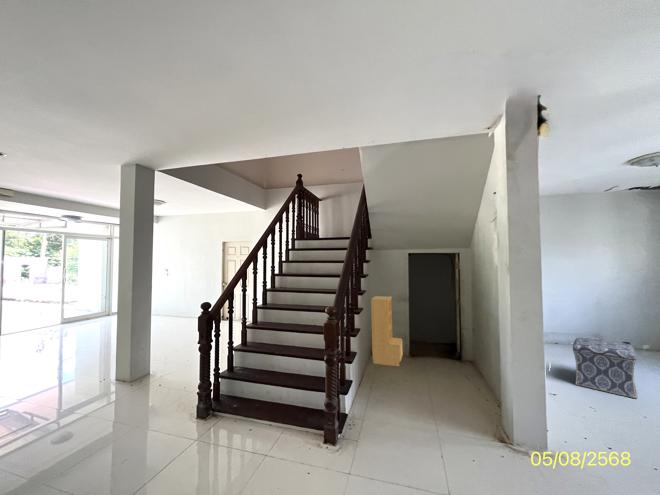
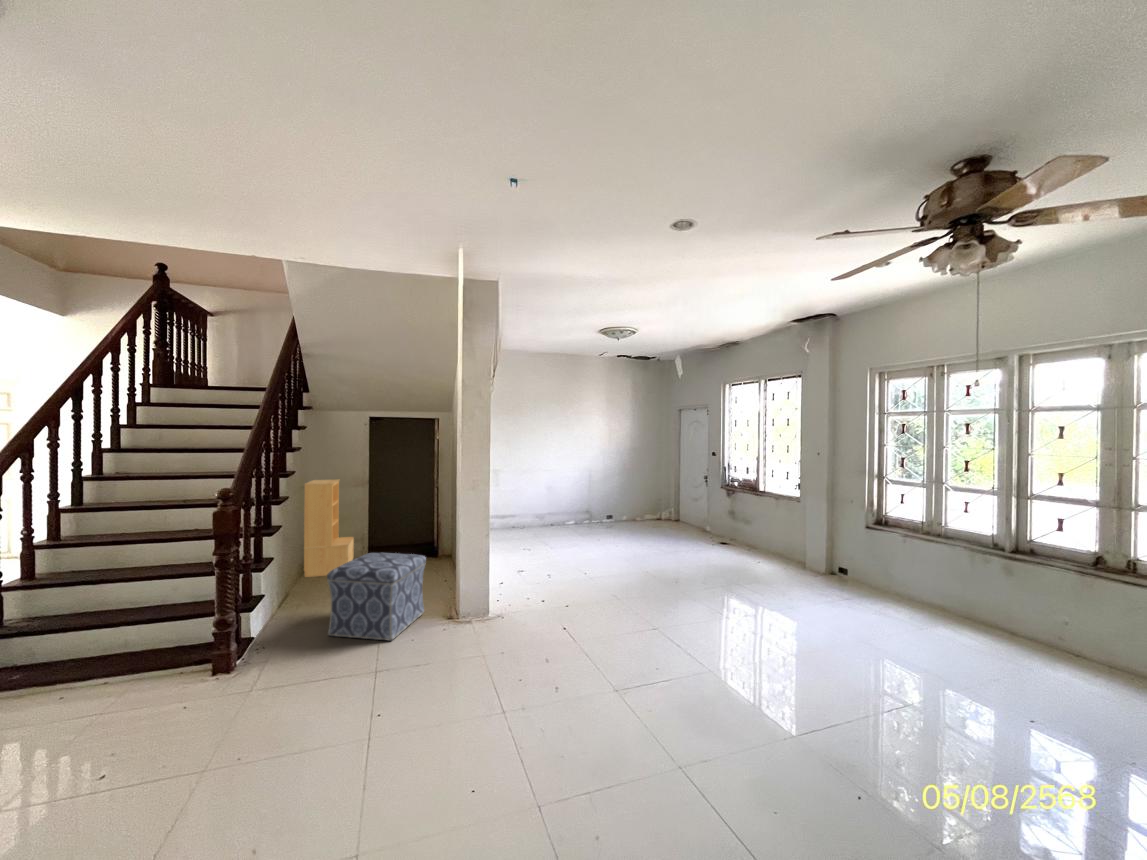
ottoman: present [573,338,637,399] -> present [327,553,426,641]

